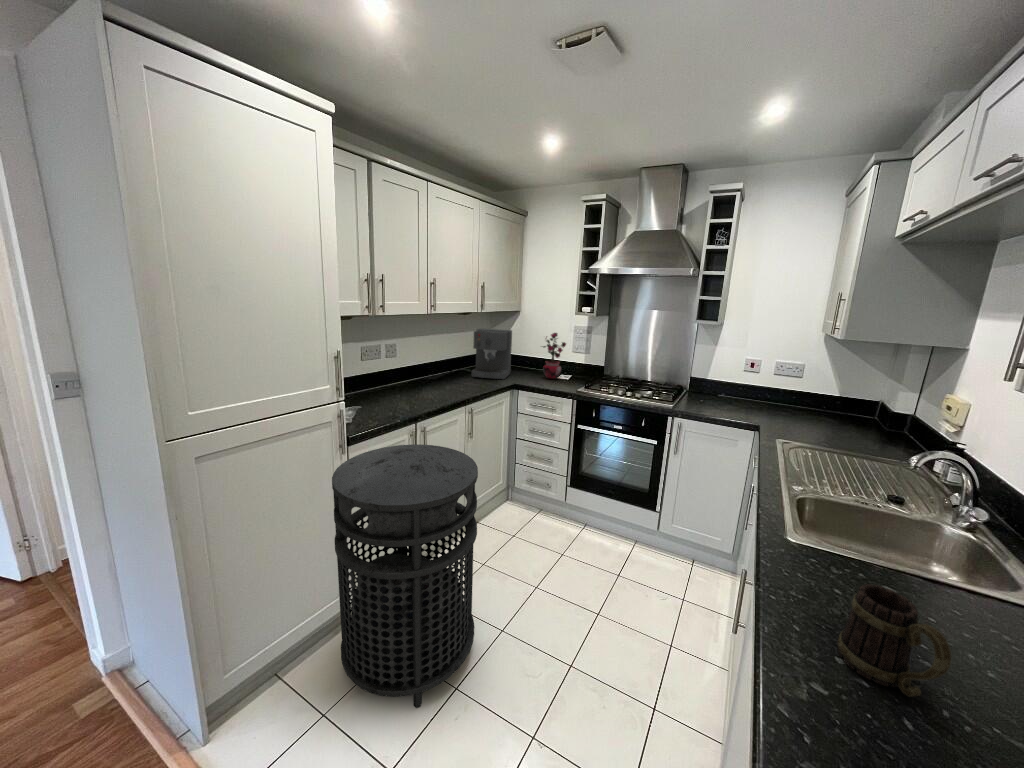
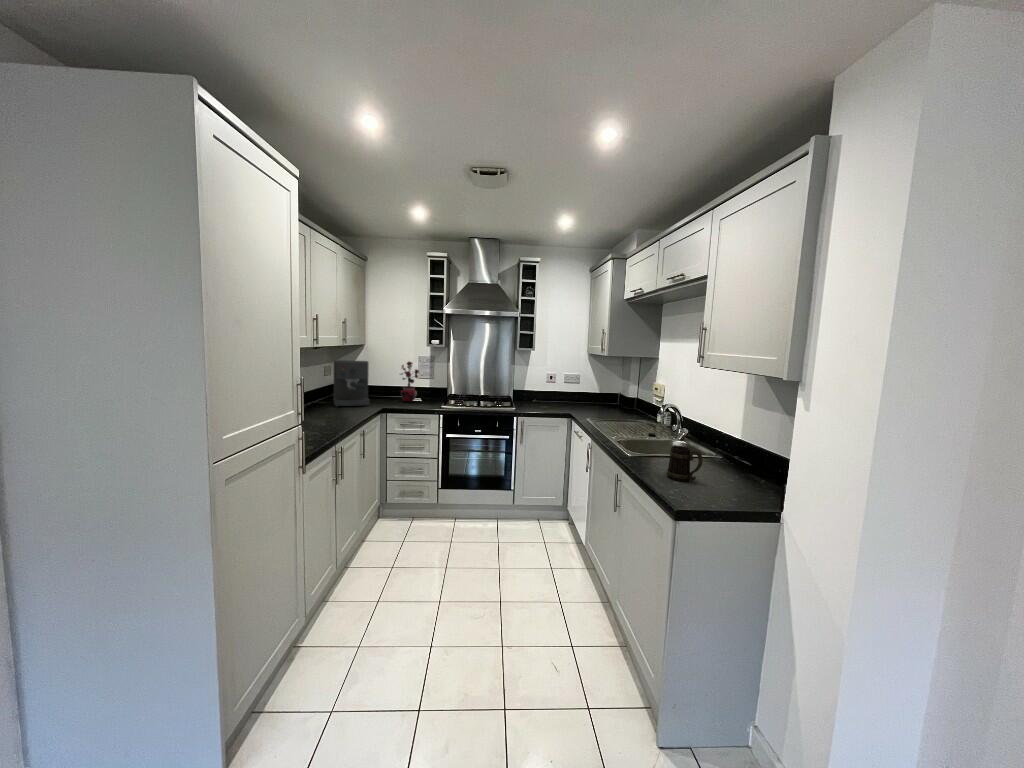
trash can: present [332,444,478,708] -> none [313,455,438,675]

